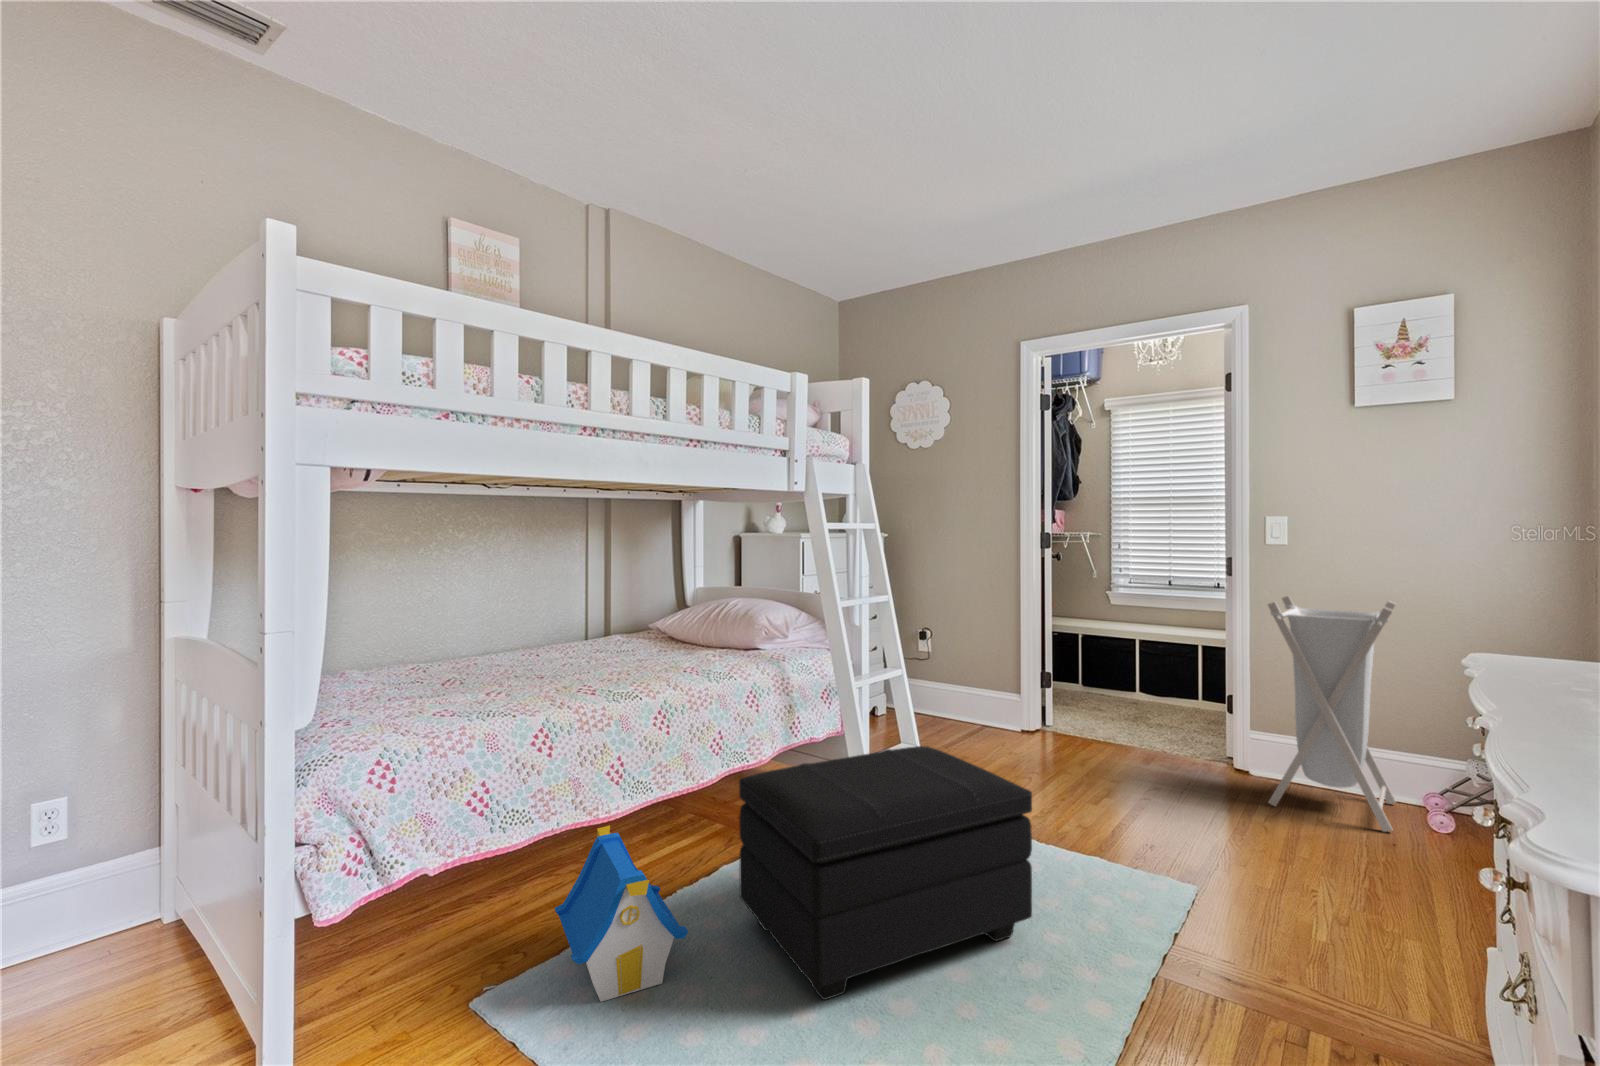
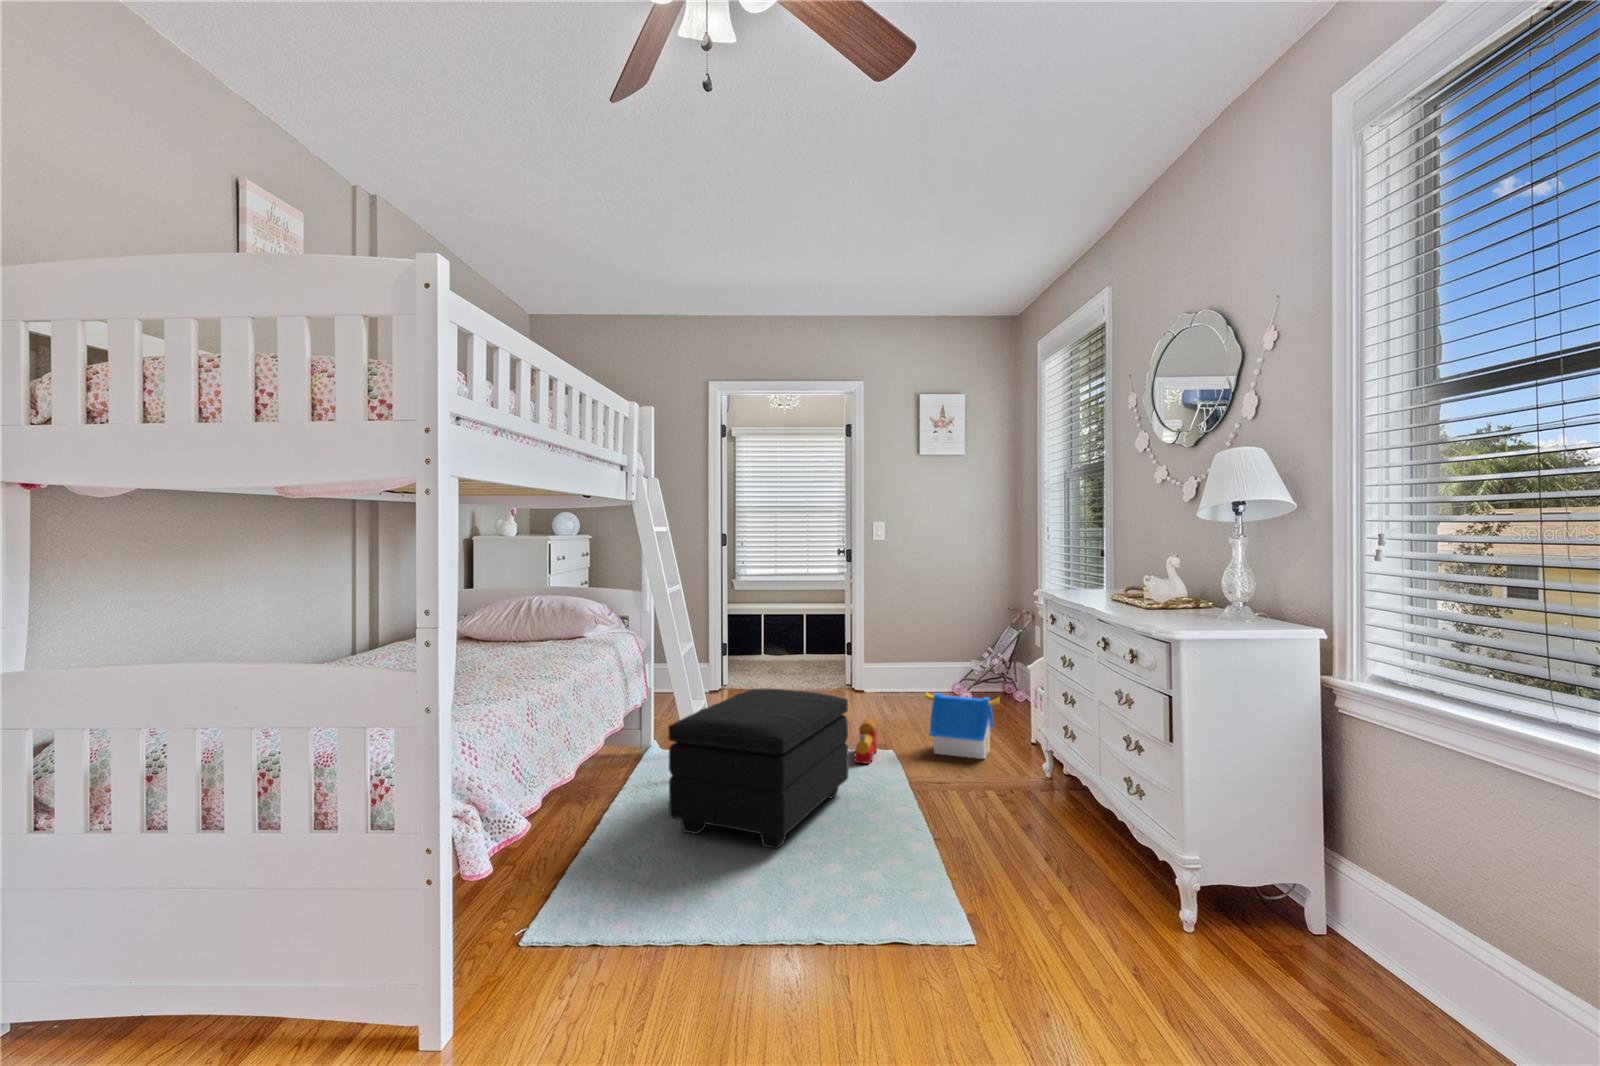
laundry hamper: present [1268,596,1396,832] -> none [885,573,953,708]
toy train: none [1099,822,1166,897] -> present [855,718,877,763]
toy house: present [555,825,688,1002] -> present [925,693,1000,759]

